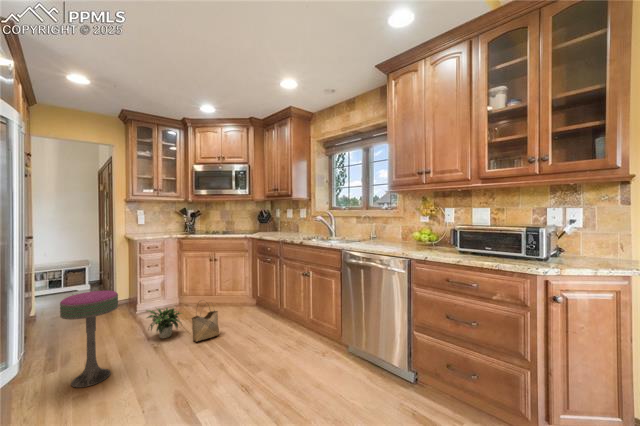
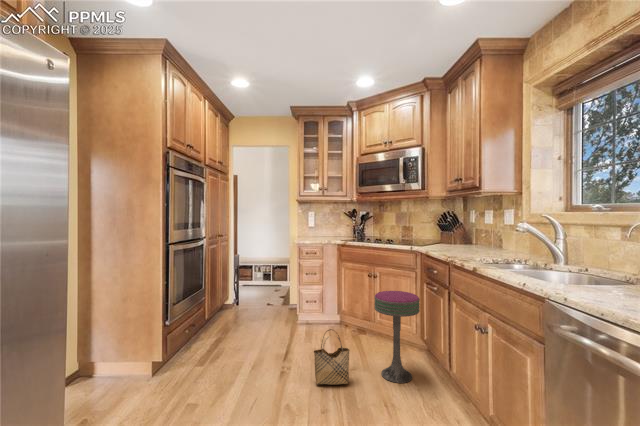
bar stool: present [60,291,118,388] -> present [375,291,420,383]
potted plant: present [147,308,182,338] -> none [277,323,316,365]

